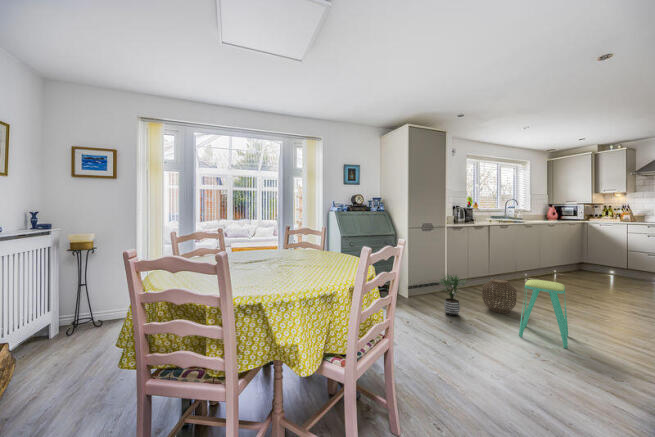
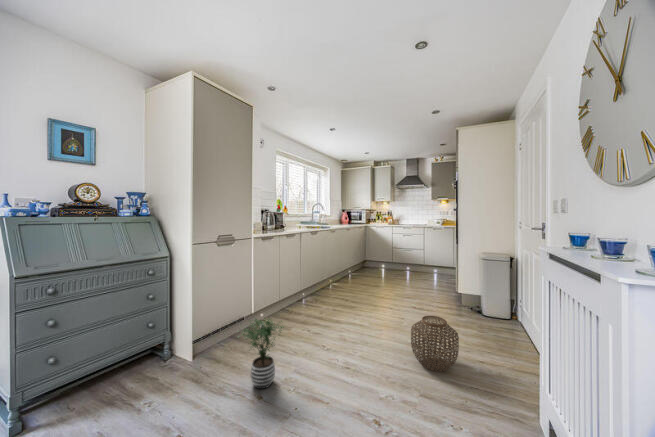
woven basket: present [482,279,517,313] -> present [411,316,459,372]
stool: present [519,280,568,348] -> none [355,309,414,407]

